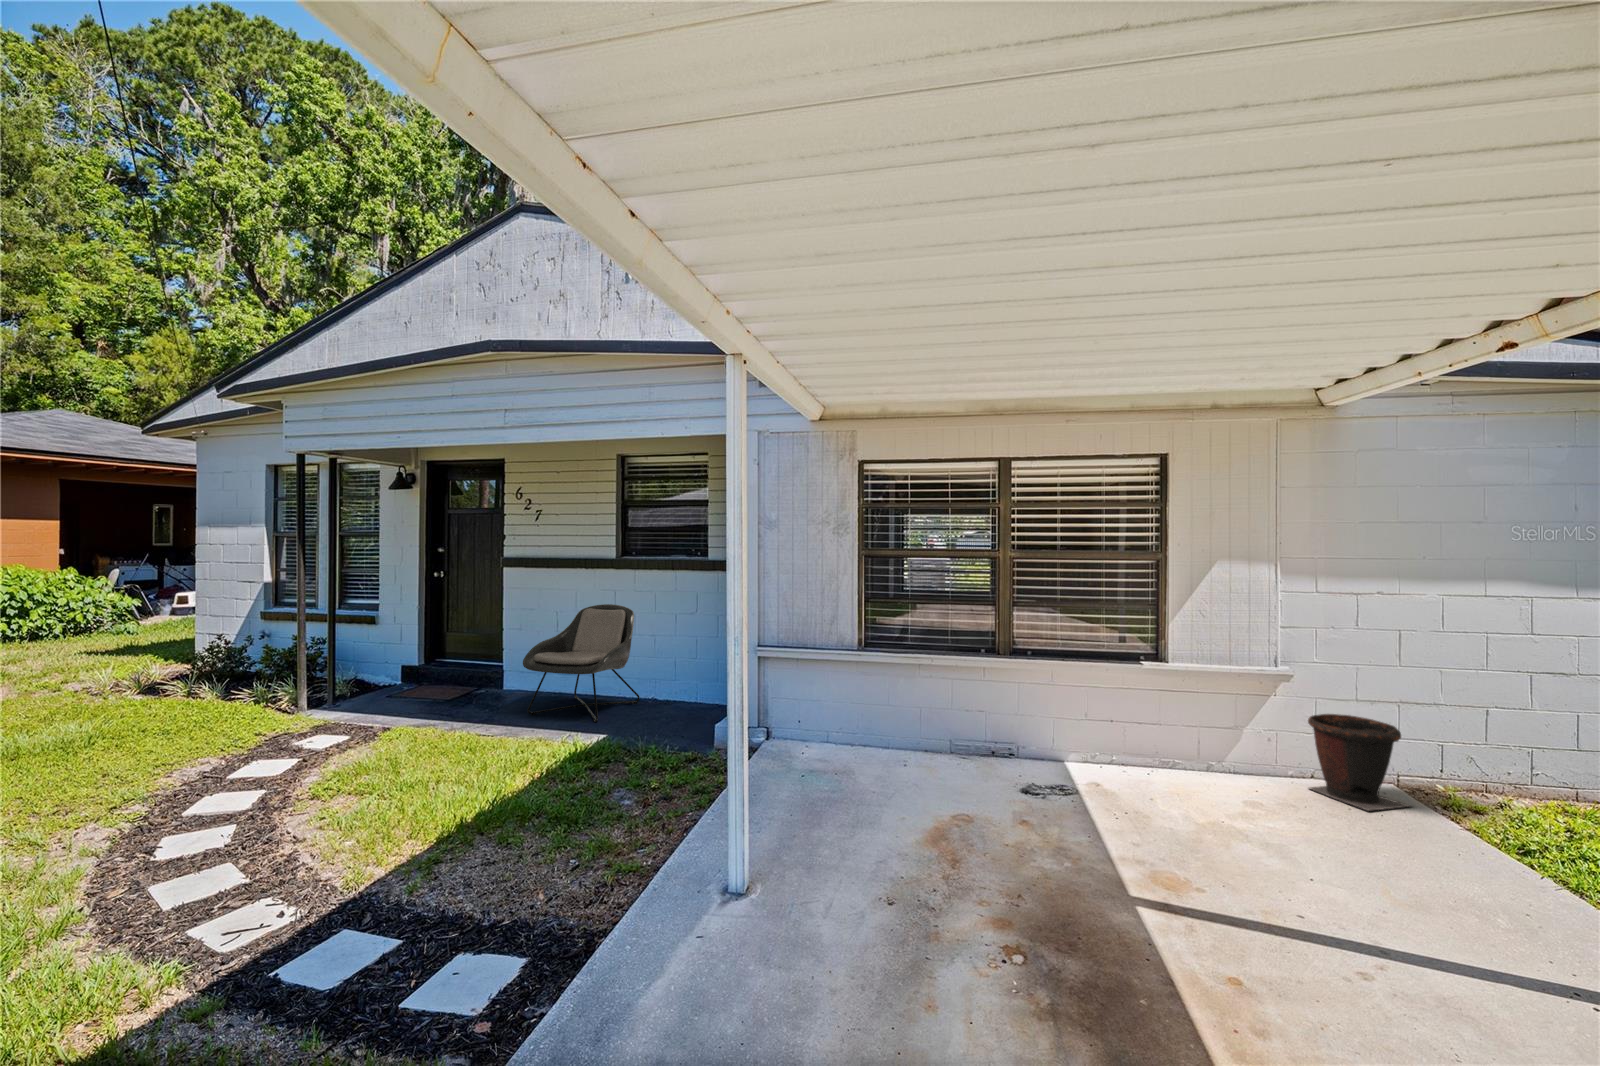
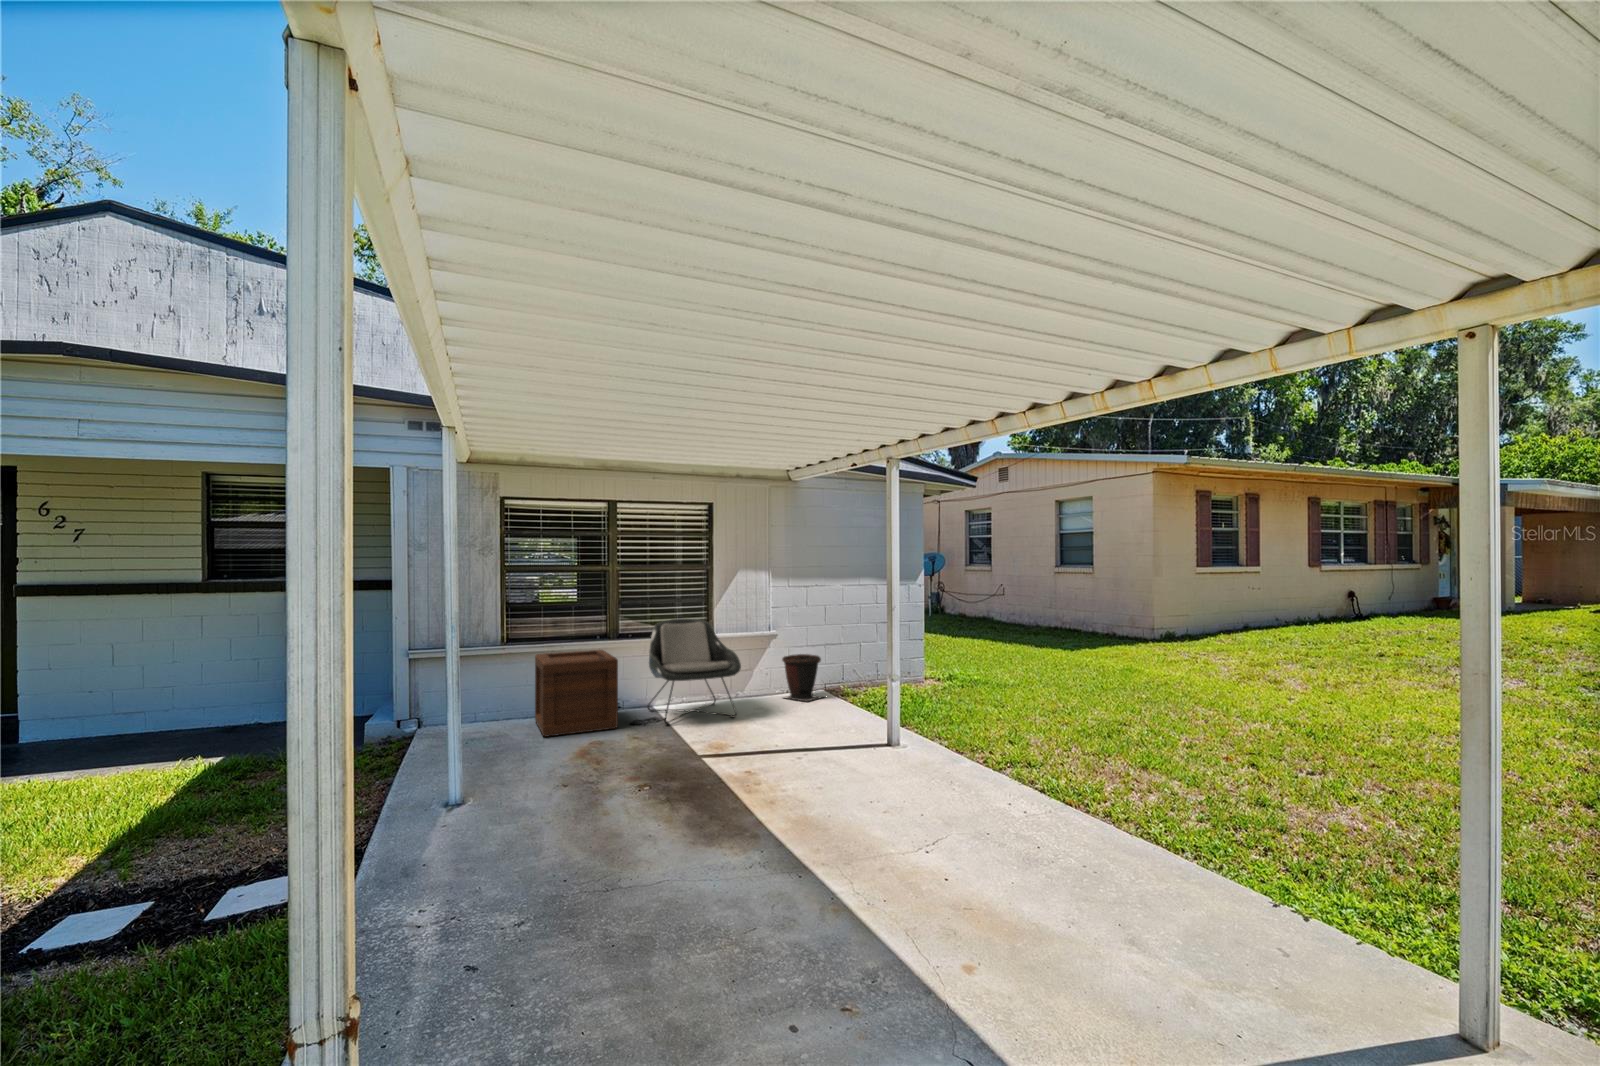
lounge chair: present [523,604,640,722] -> present [648,618,741,725]
wooden crate: none [895,666,1003,796] -> present [535,650,618,737]

